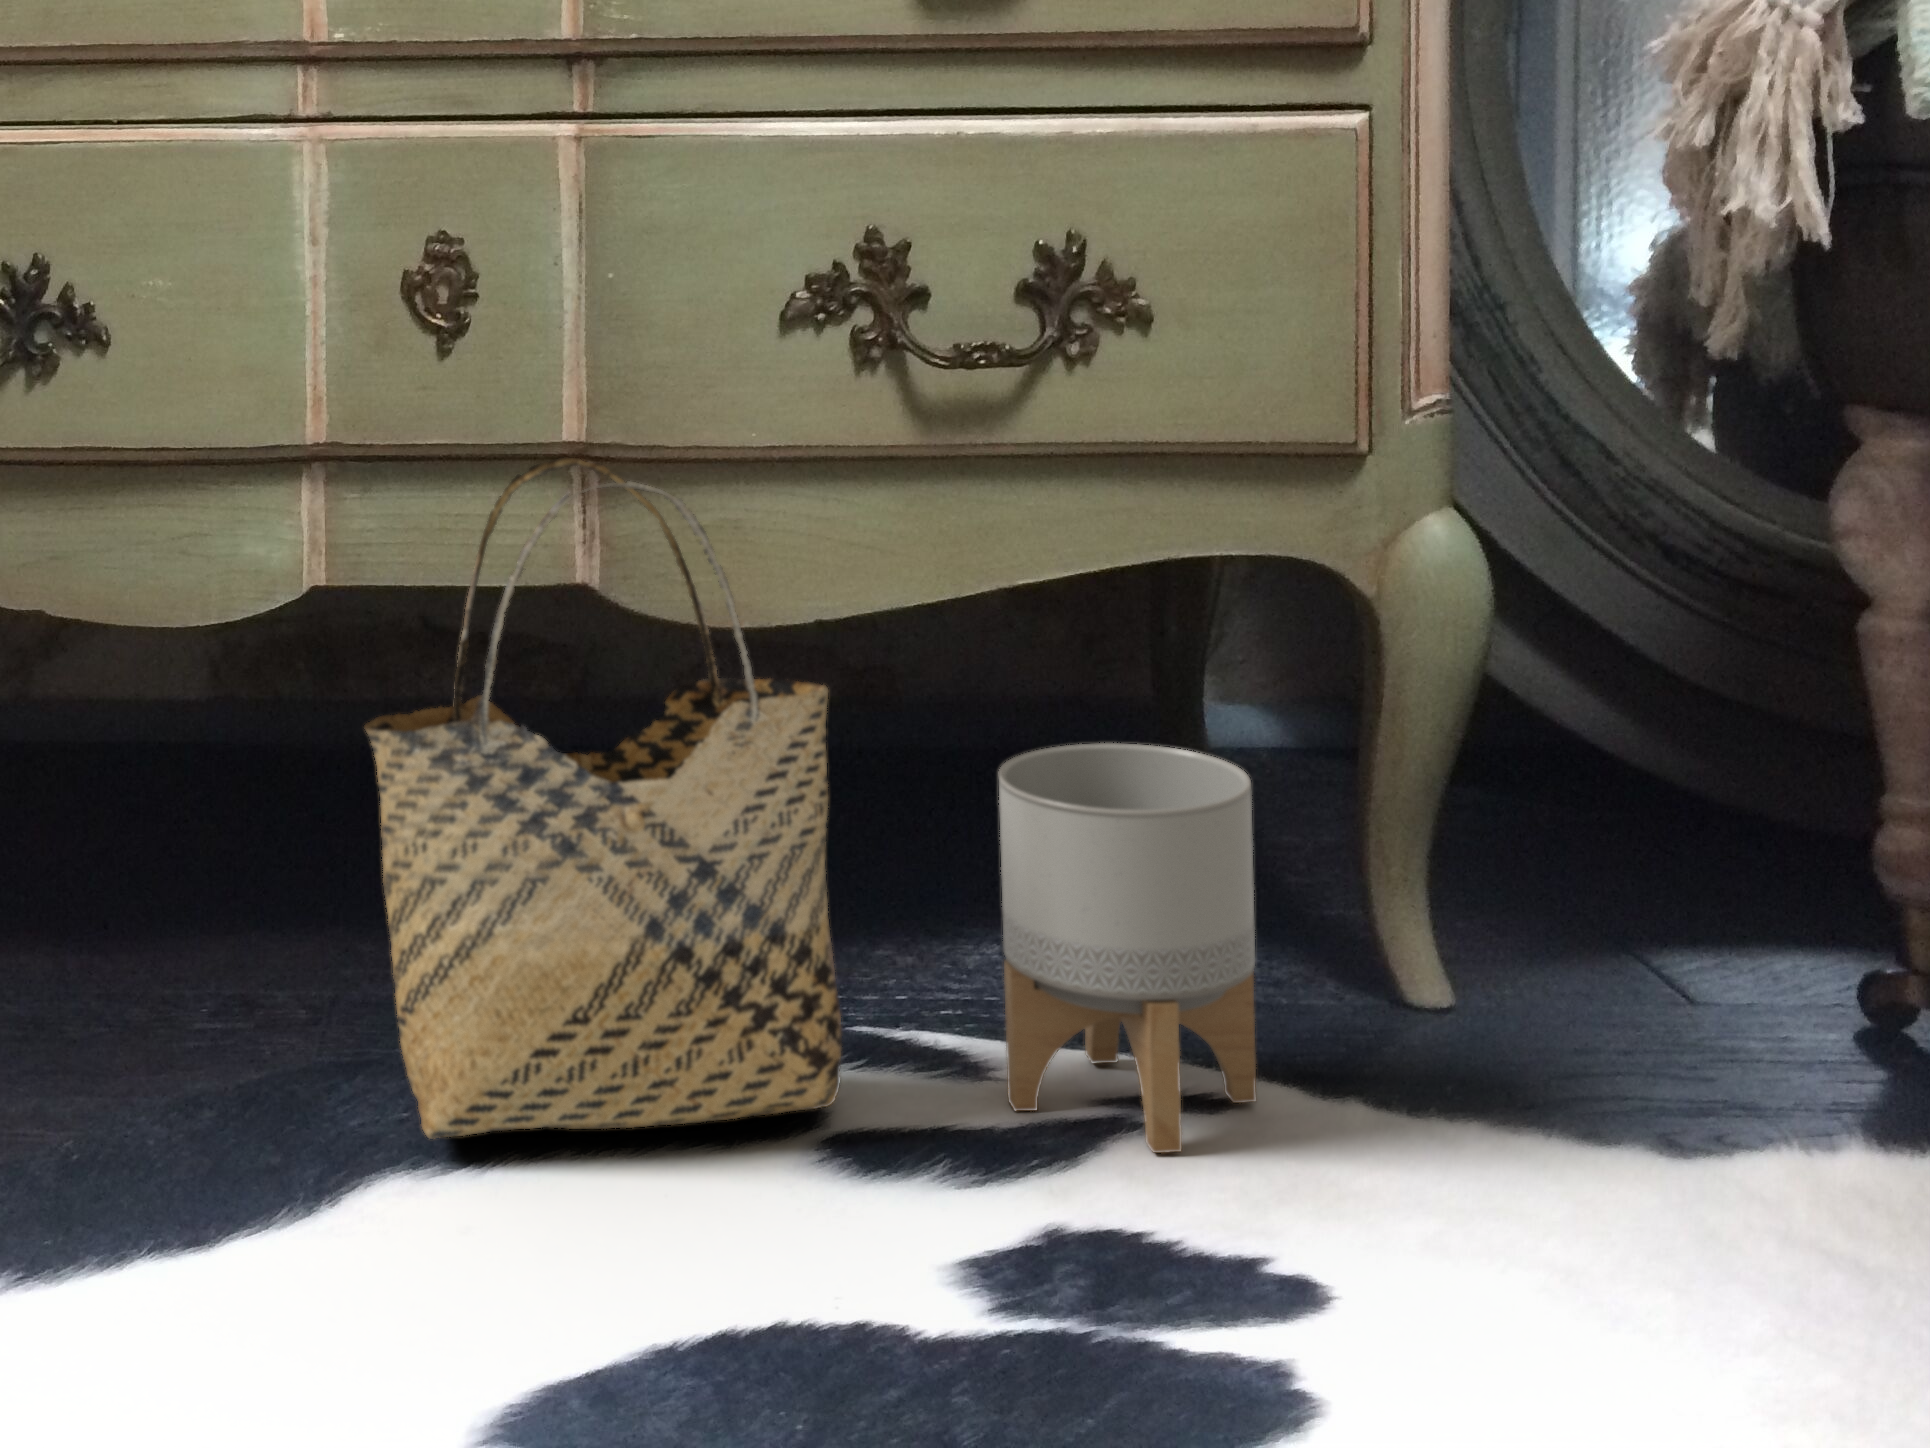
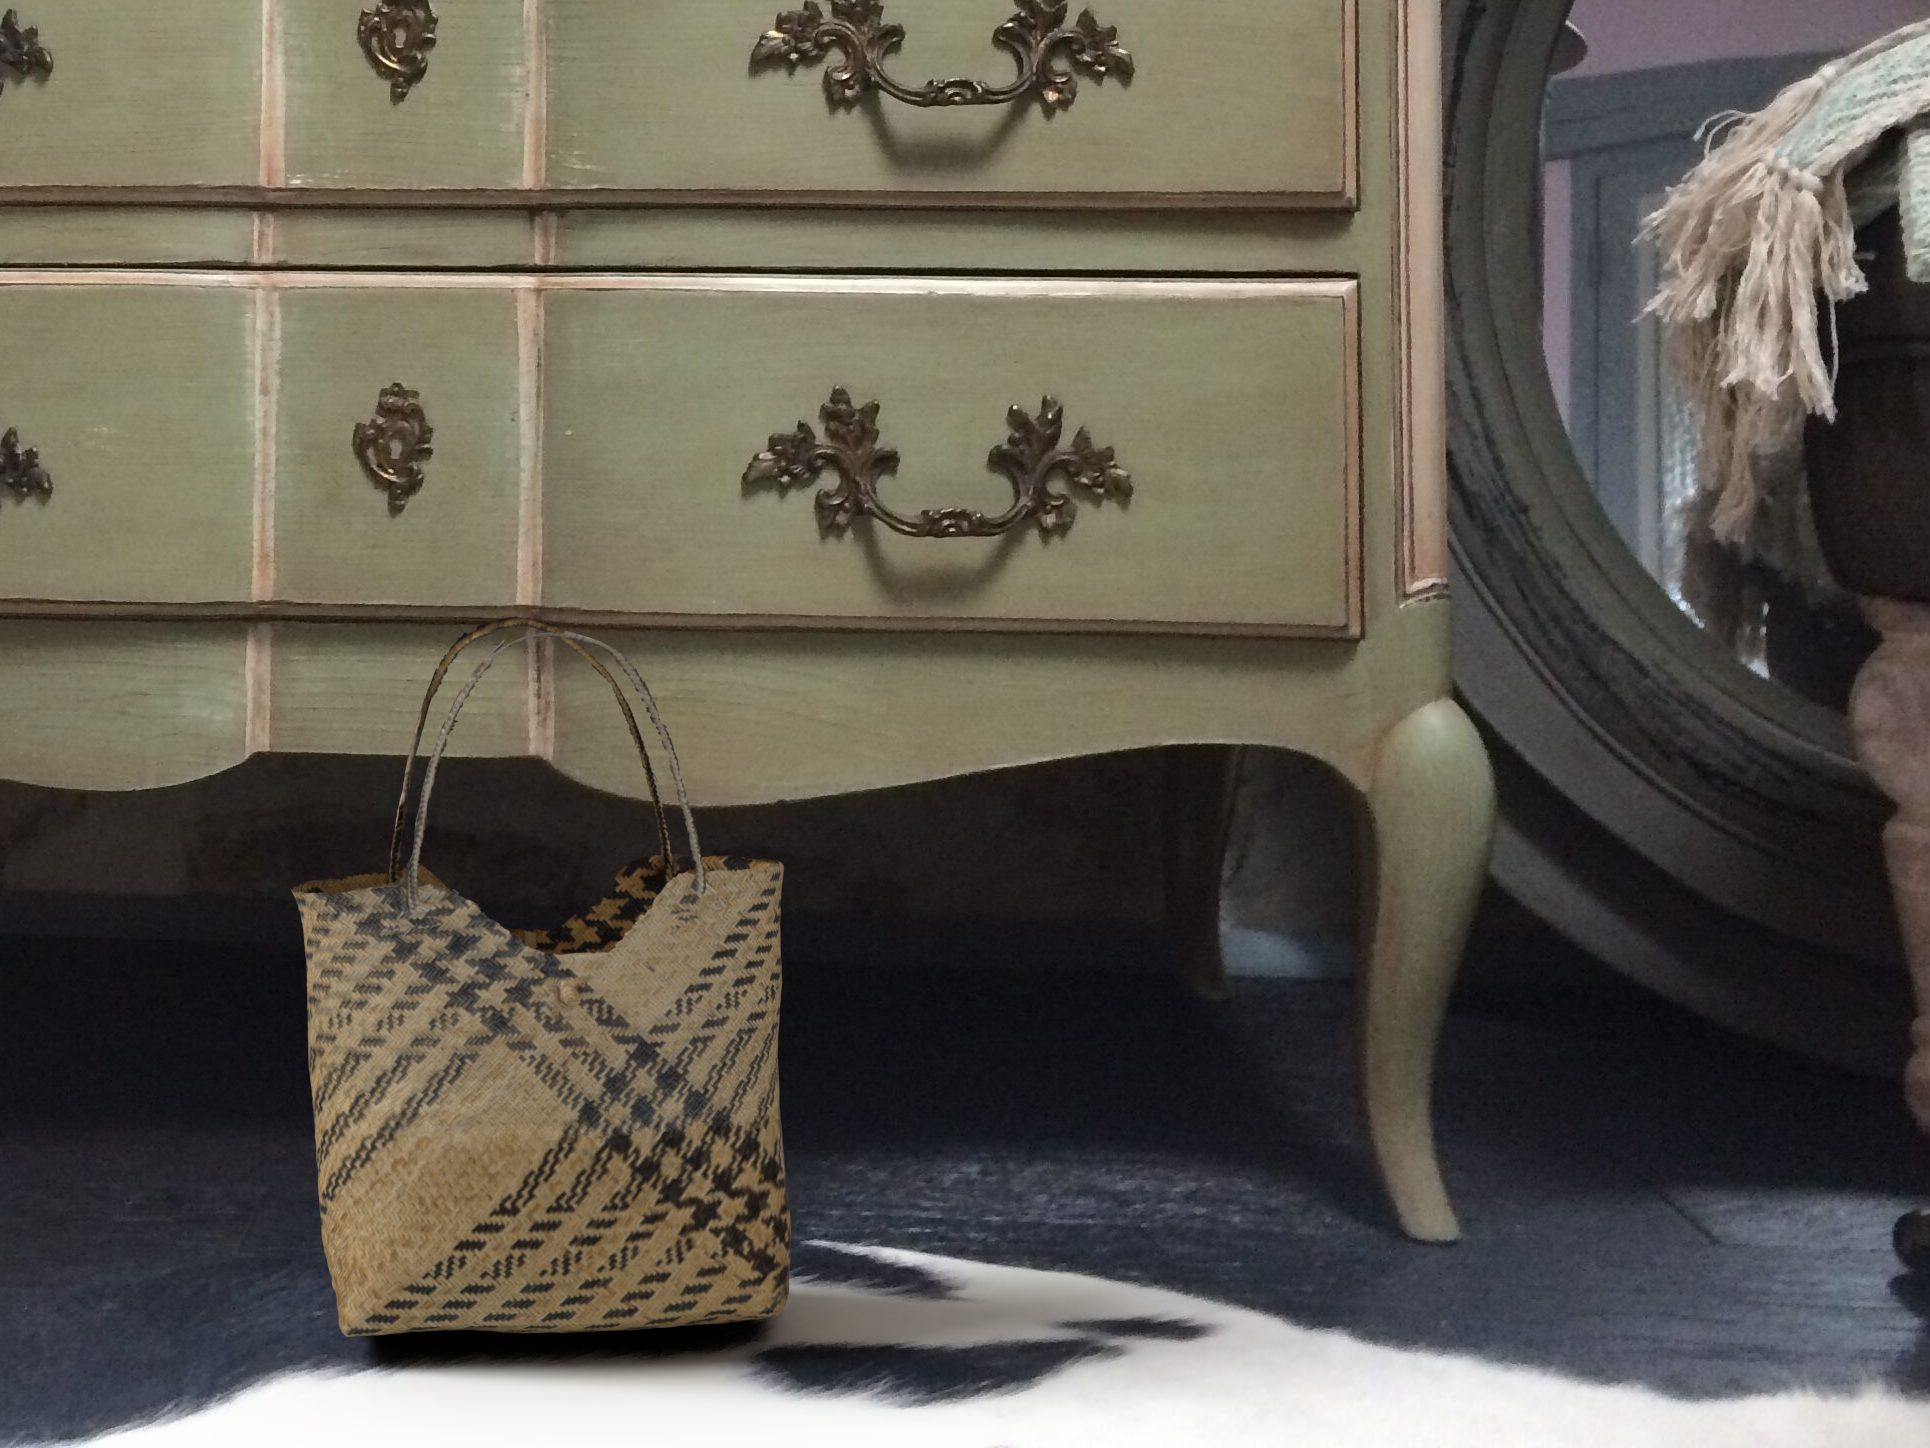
planter: present [999,743,1256,1153] -> none [963,935,1240,1378]

